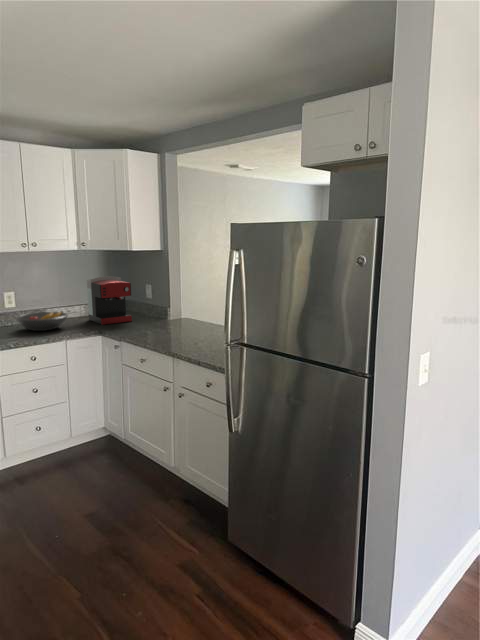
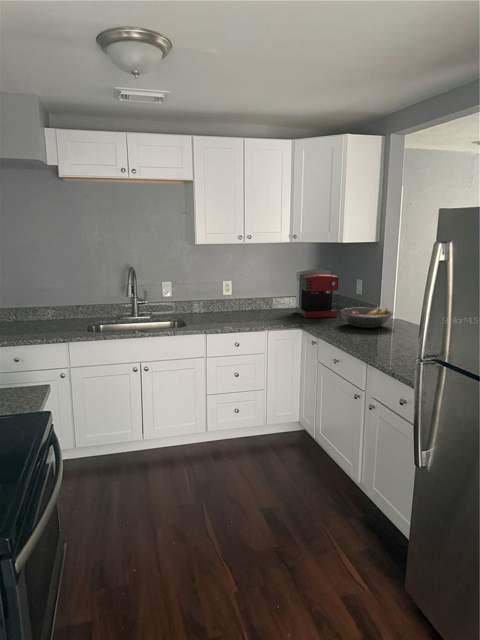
fruit bowl: present [16,312,68,331] -> present [340,308,393,328]

